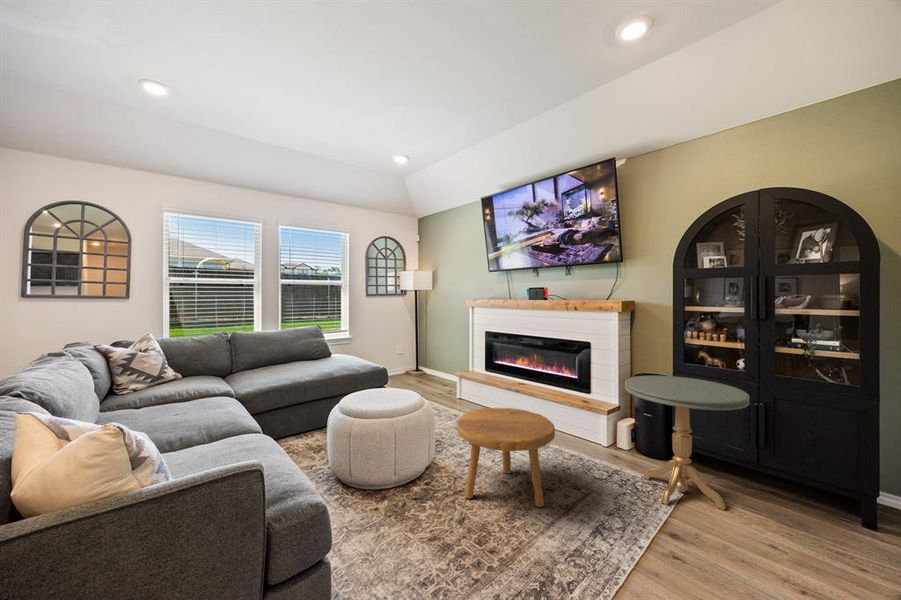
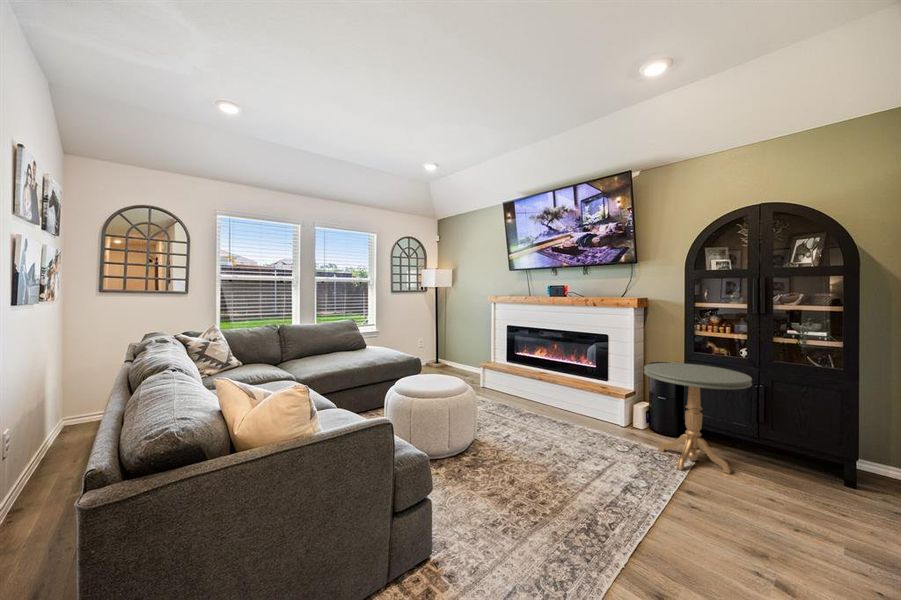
footstool: present [457,408,555,507] -> none [502,391,587,472]

